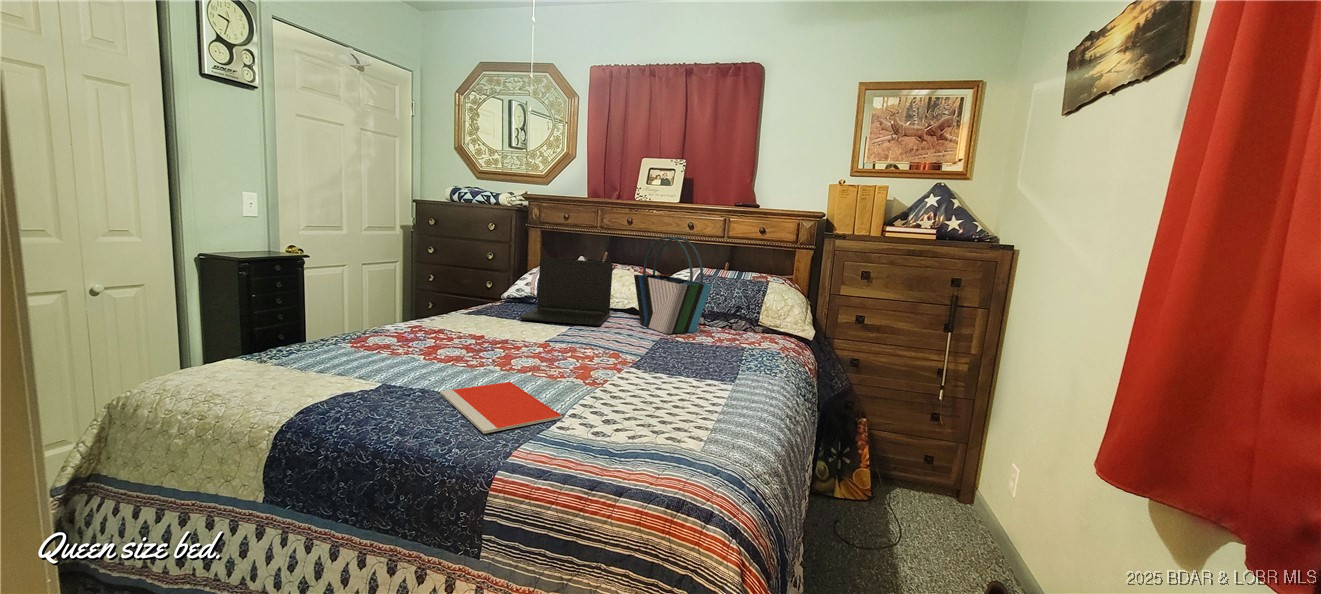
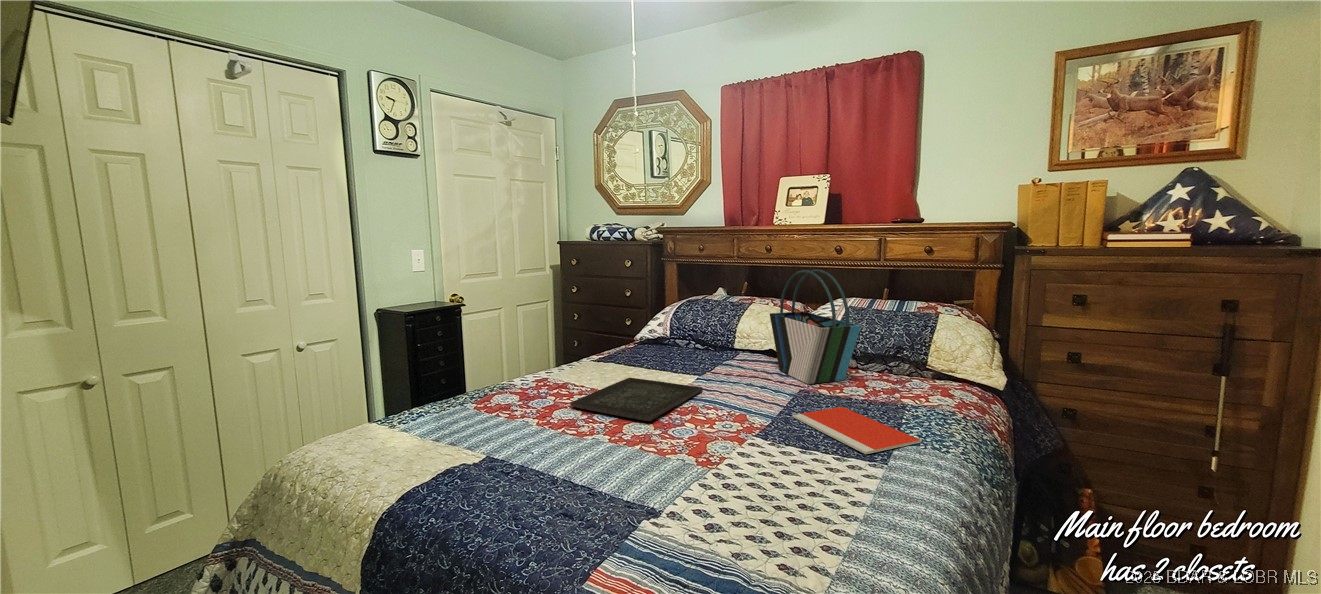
laptop: present [520,258,613,326] -> none [648,298,746,373]
tray: none [450,326,576,357] -> present [570,378,703,421]
notebook: present [440,382,563,433] -> present [793,407,921,454]

